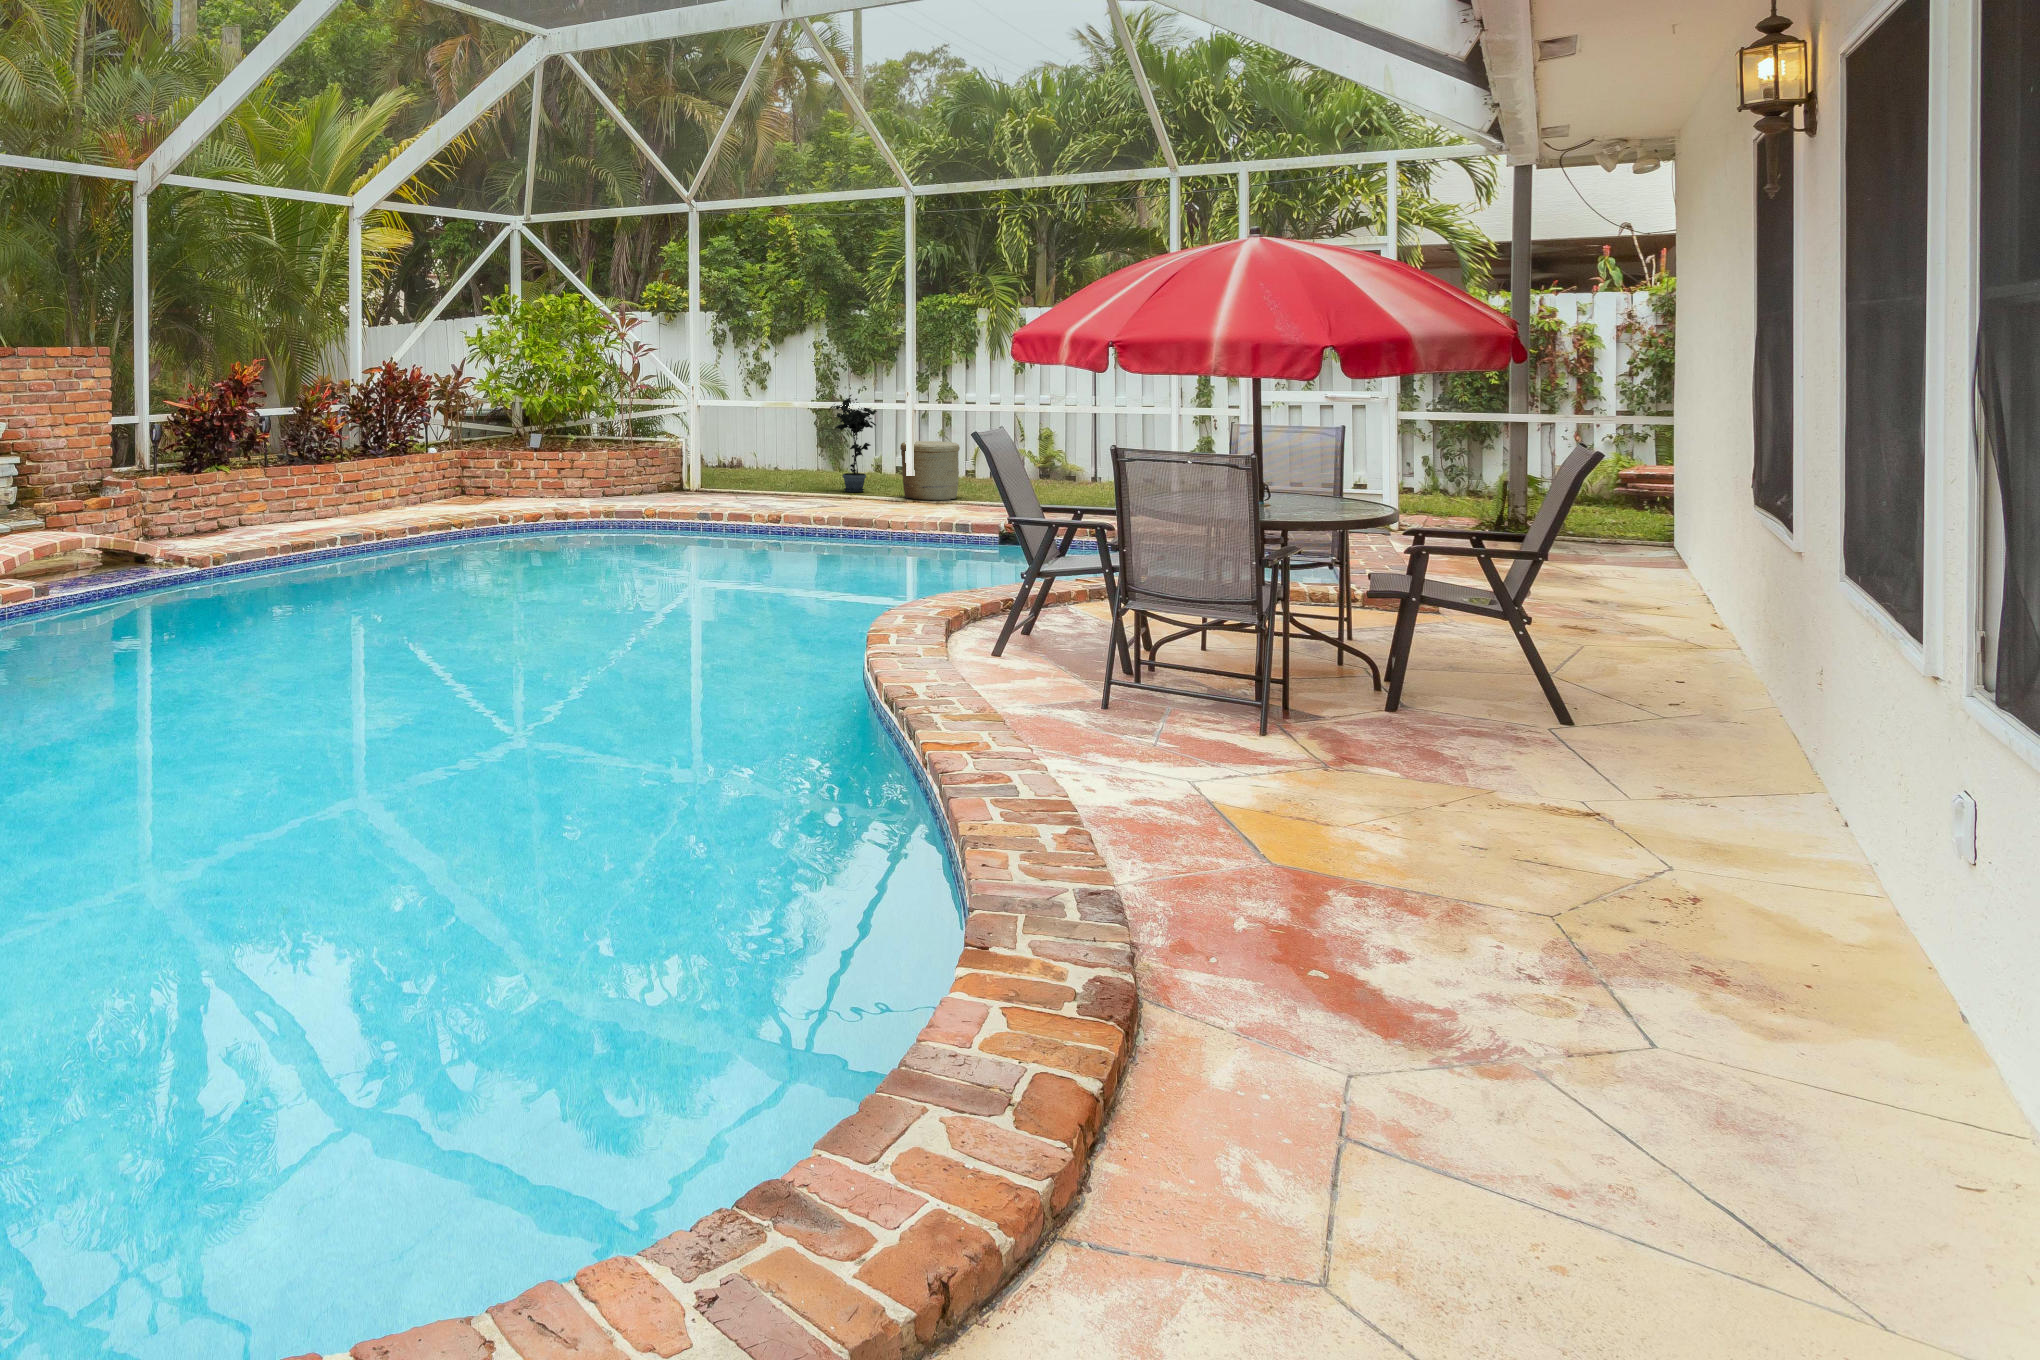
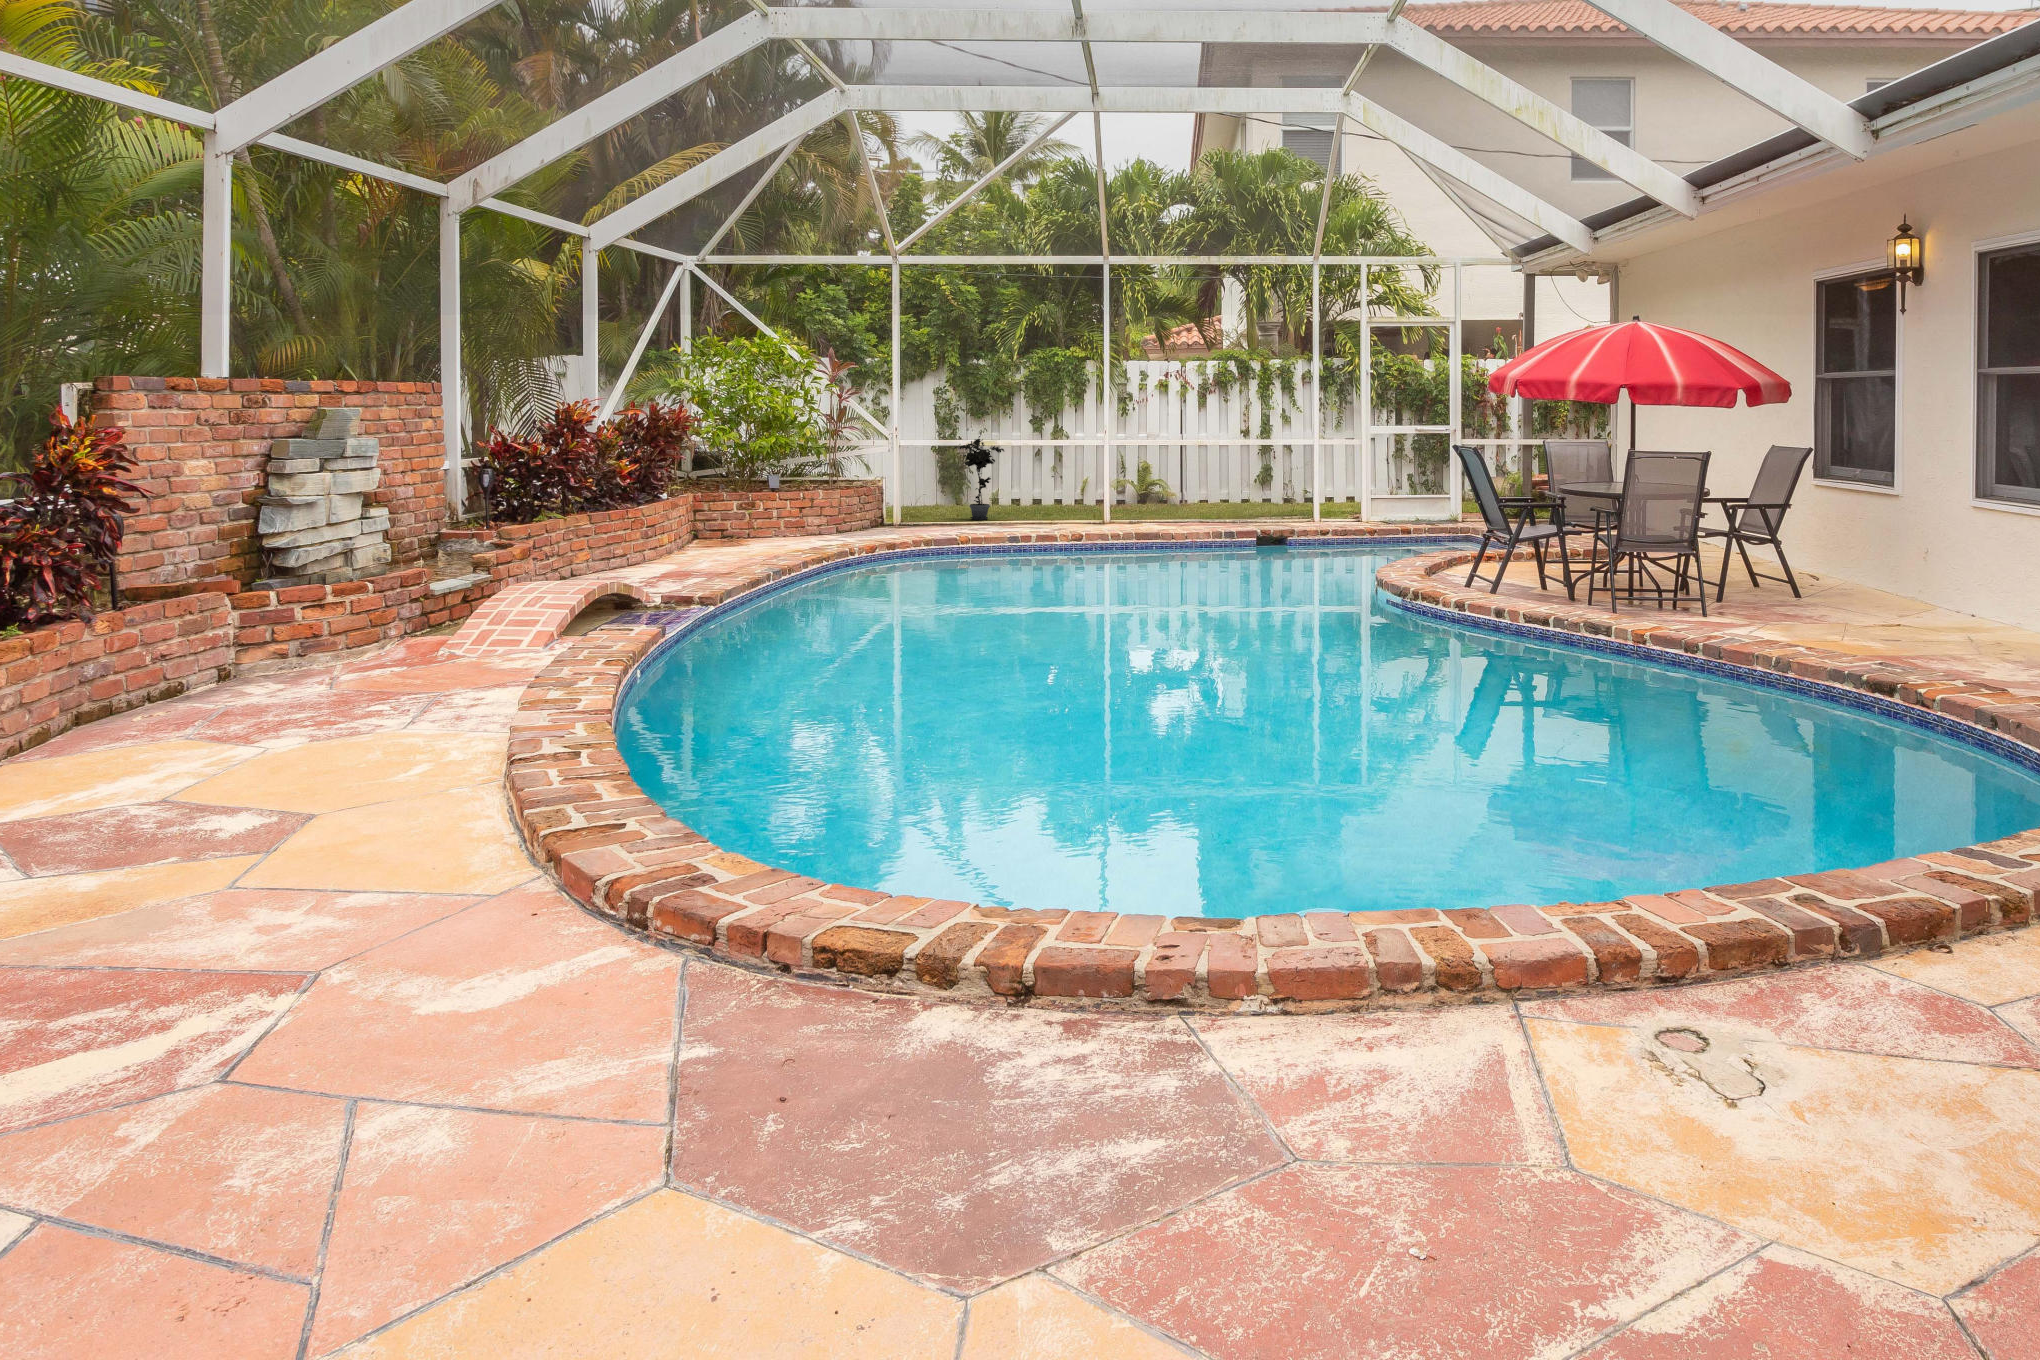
woven basket: present [900,441,960,500] -> none [1030,473,1077,522]

